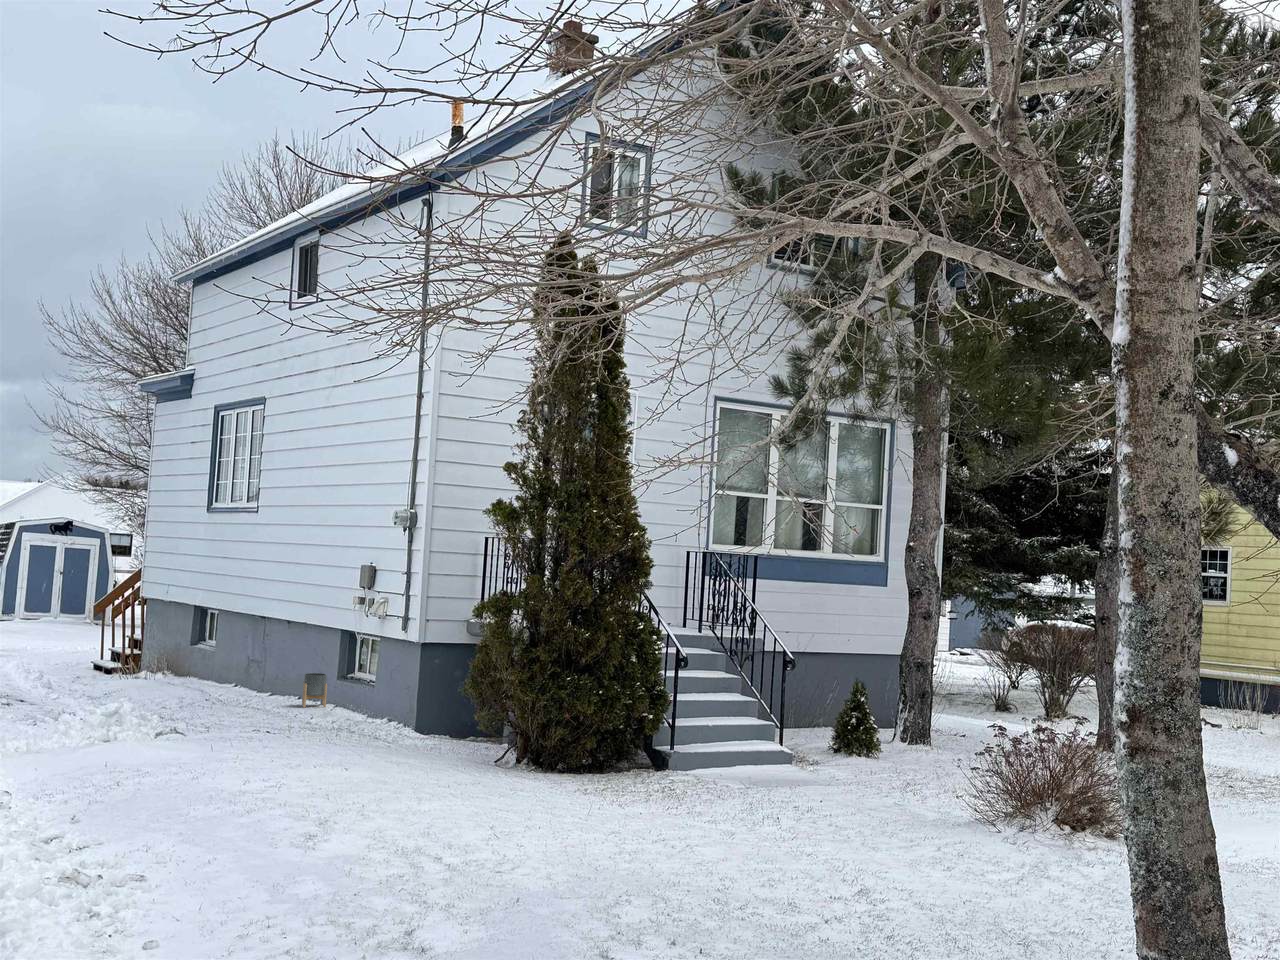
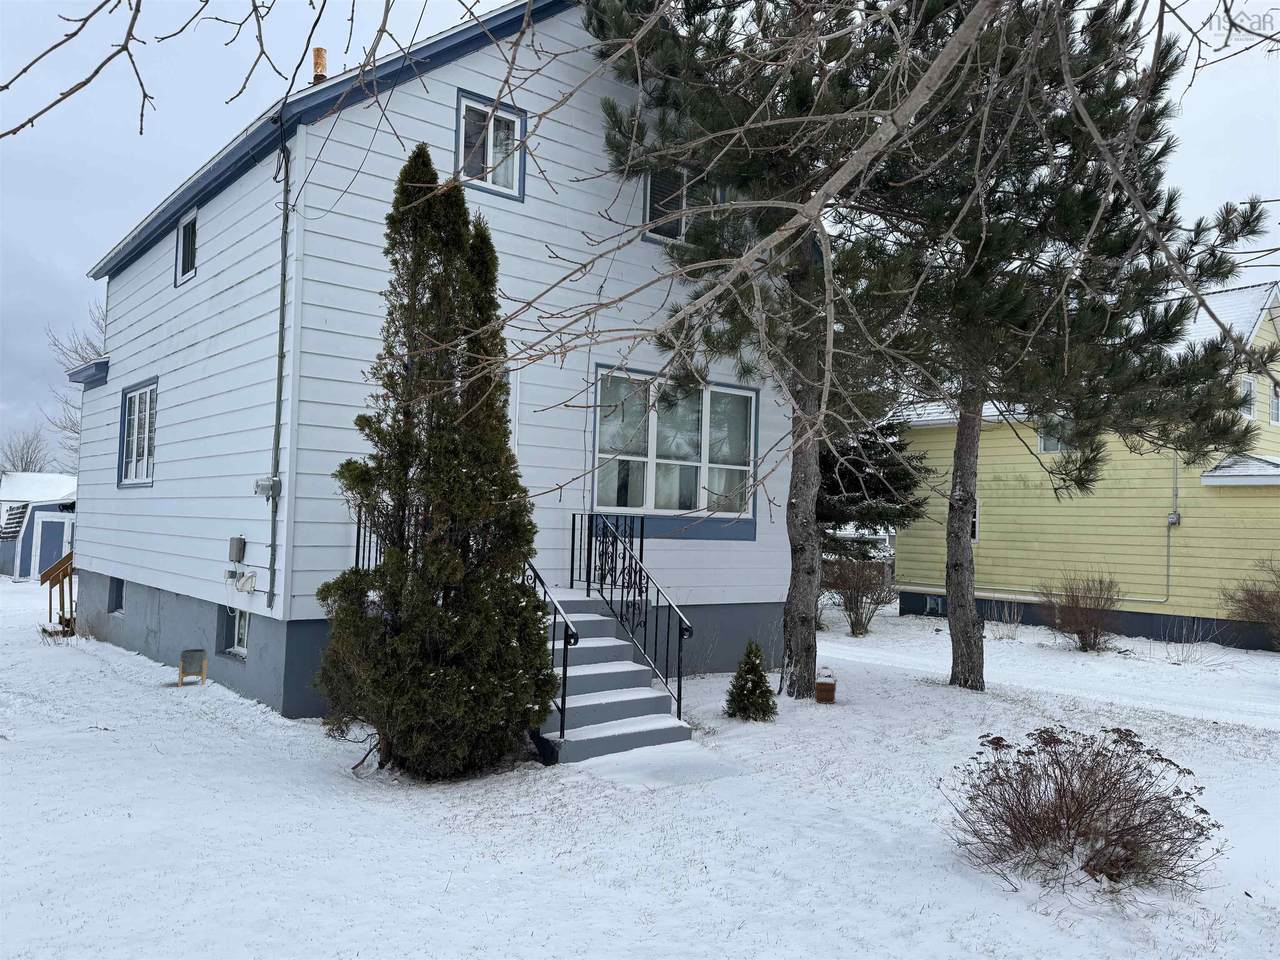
wooden bucket: none [930,714,954,753] -> present [814,666,837,704]

